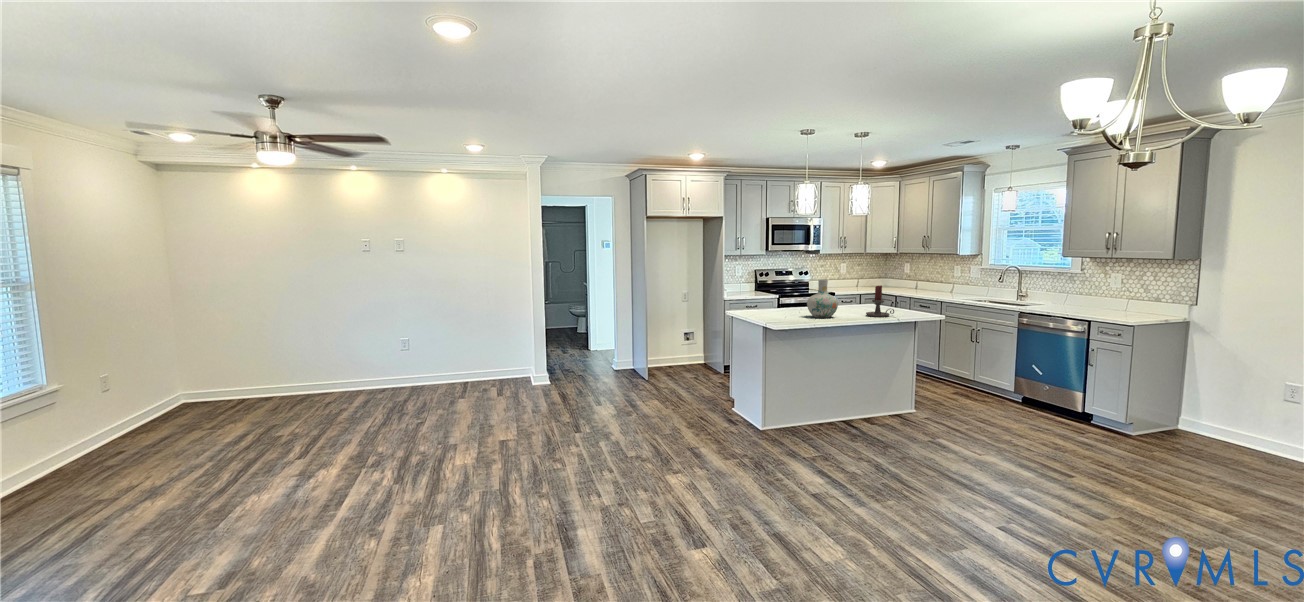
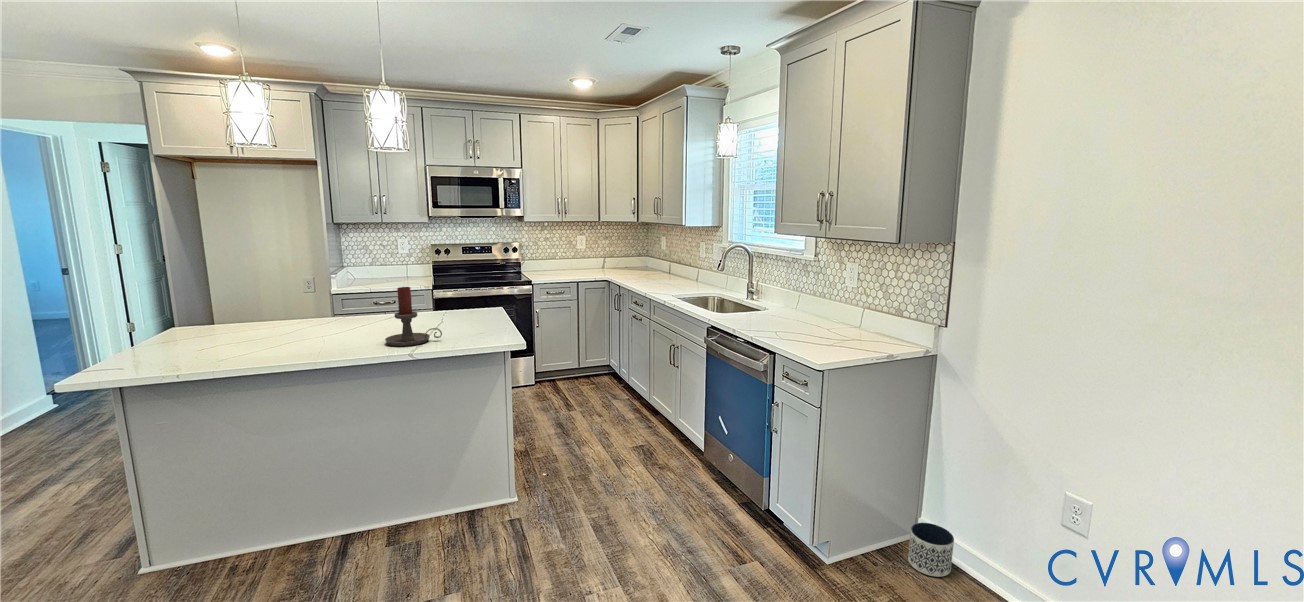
vase: present [807,280,838,318] -> none [260,275,327,349]
planter: none [1182,416,1215,442] -> present [908,523,954,577]

